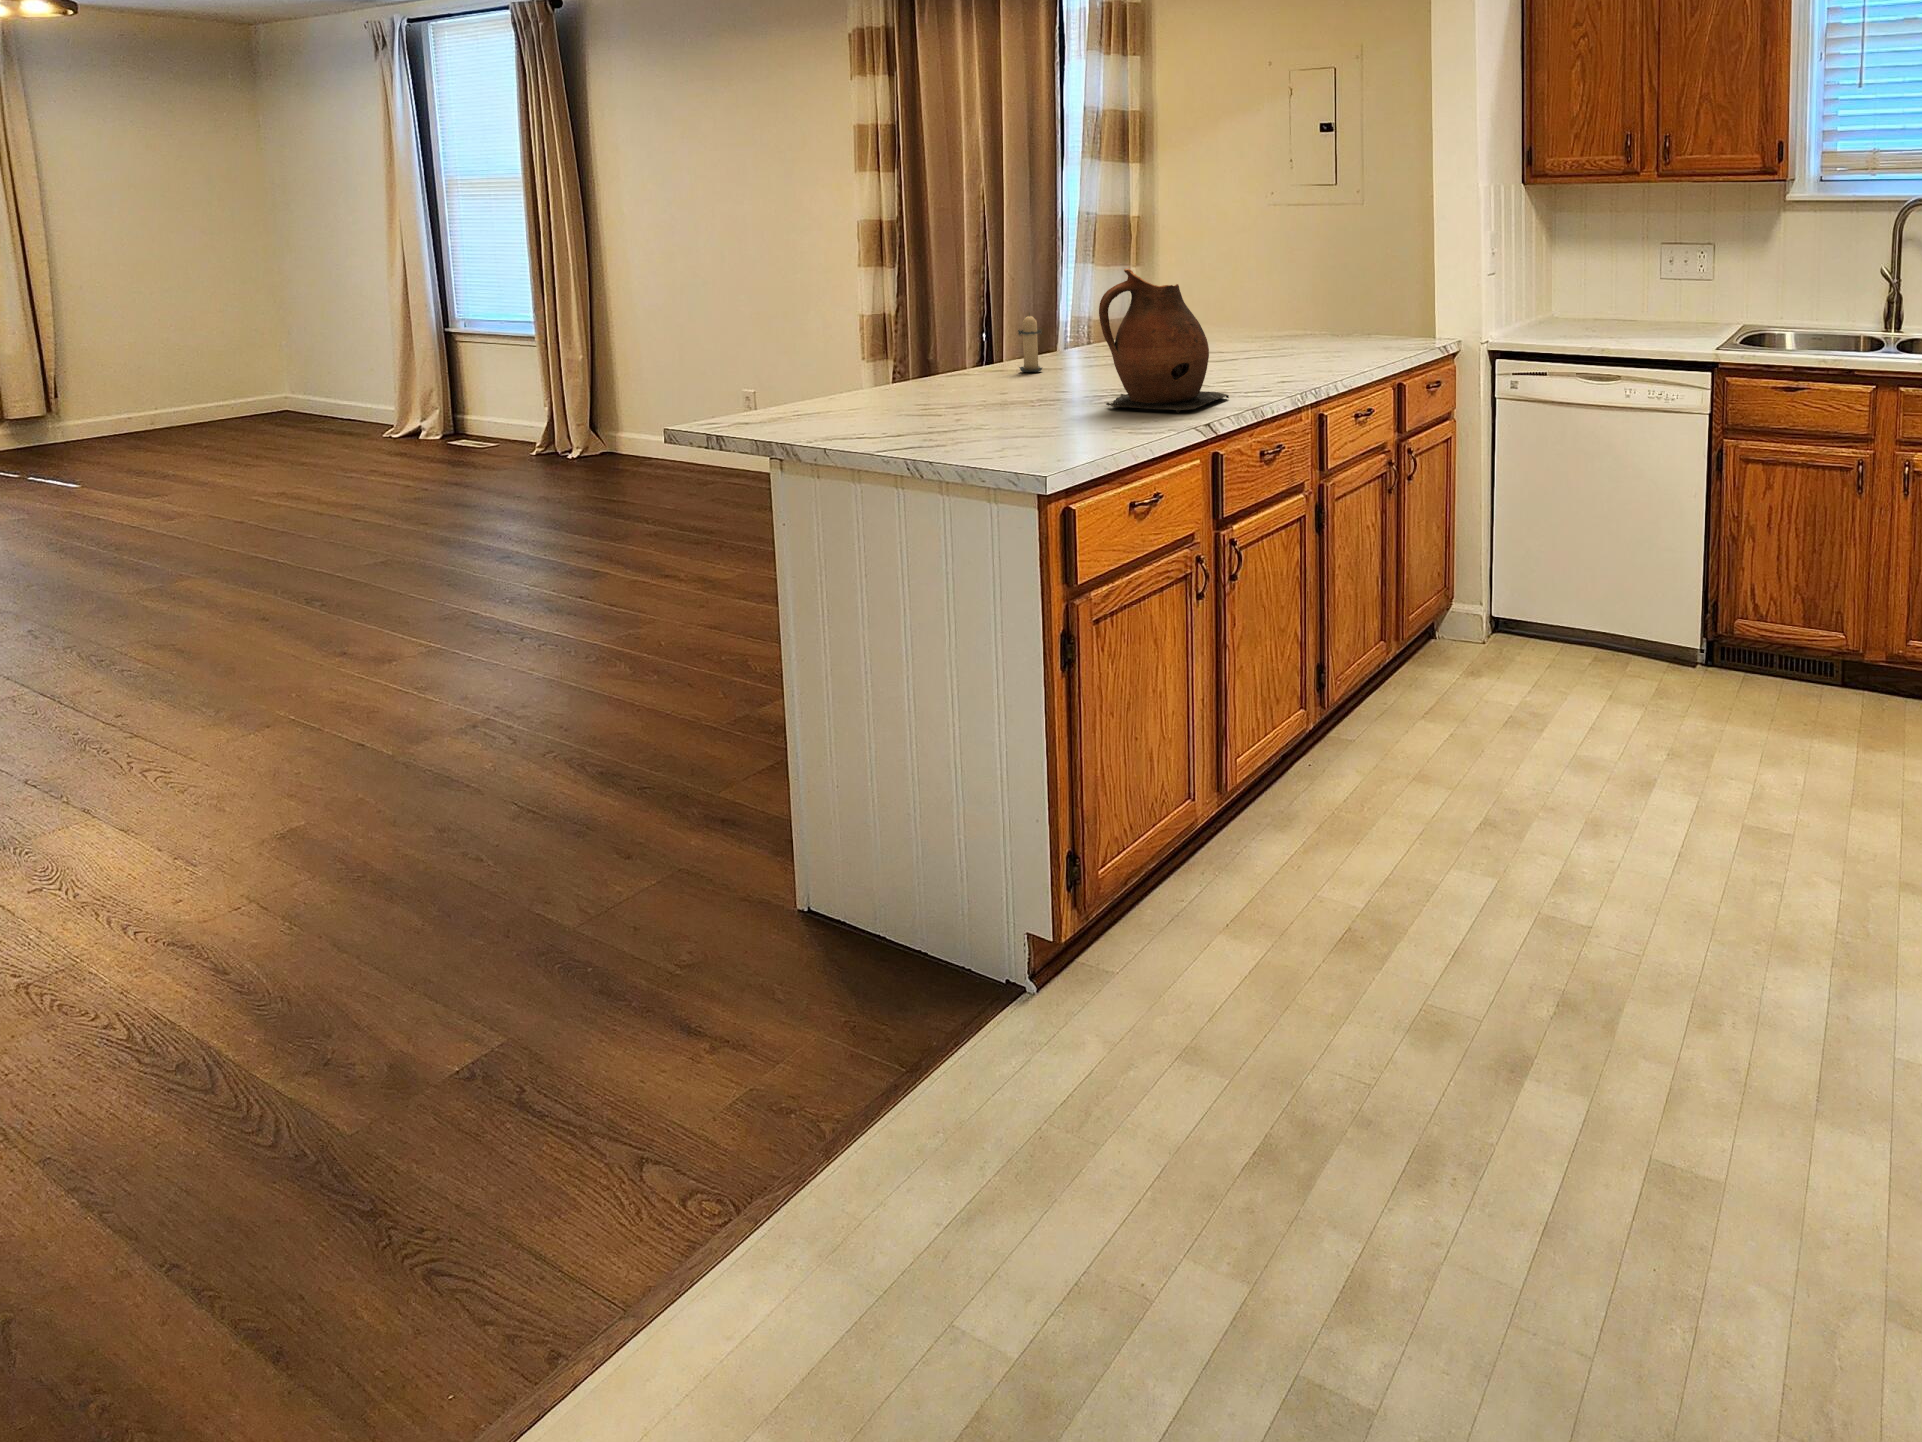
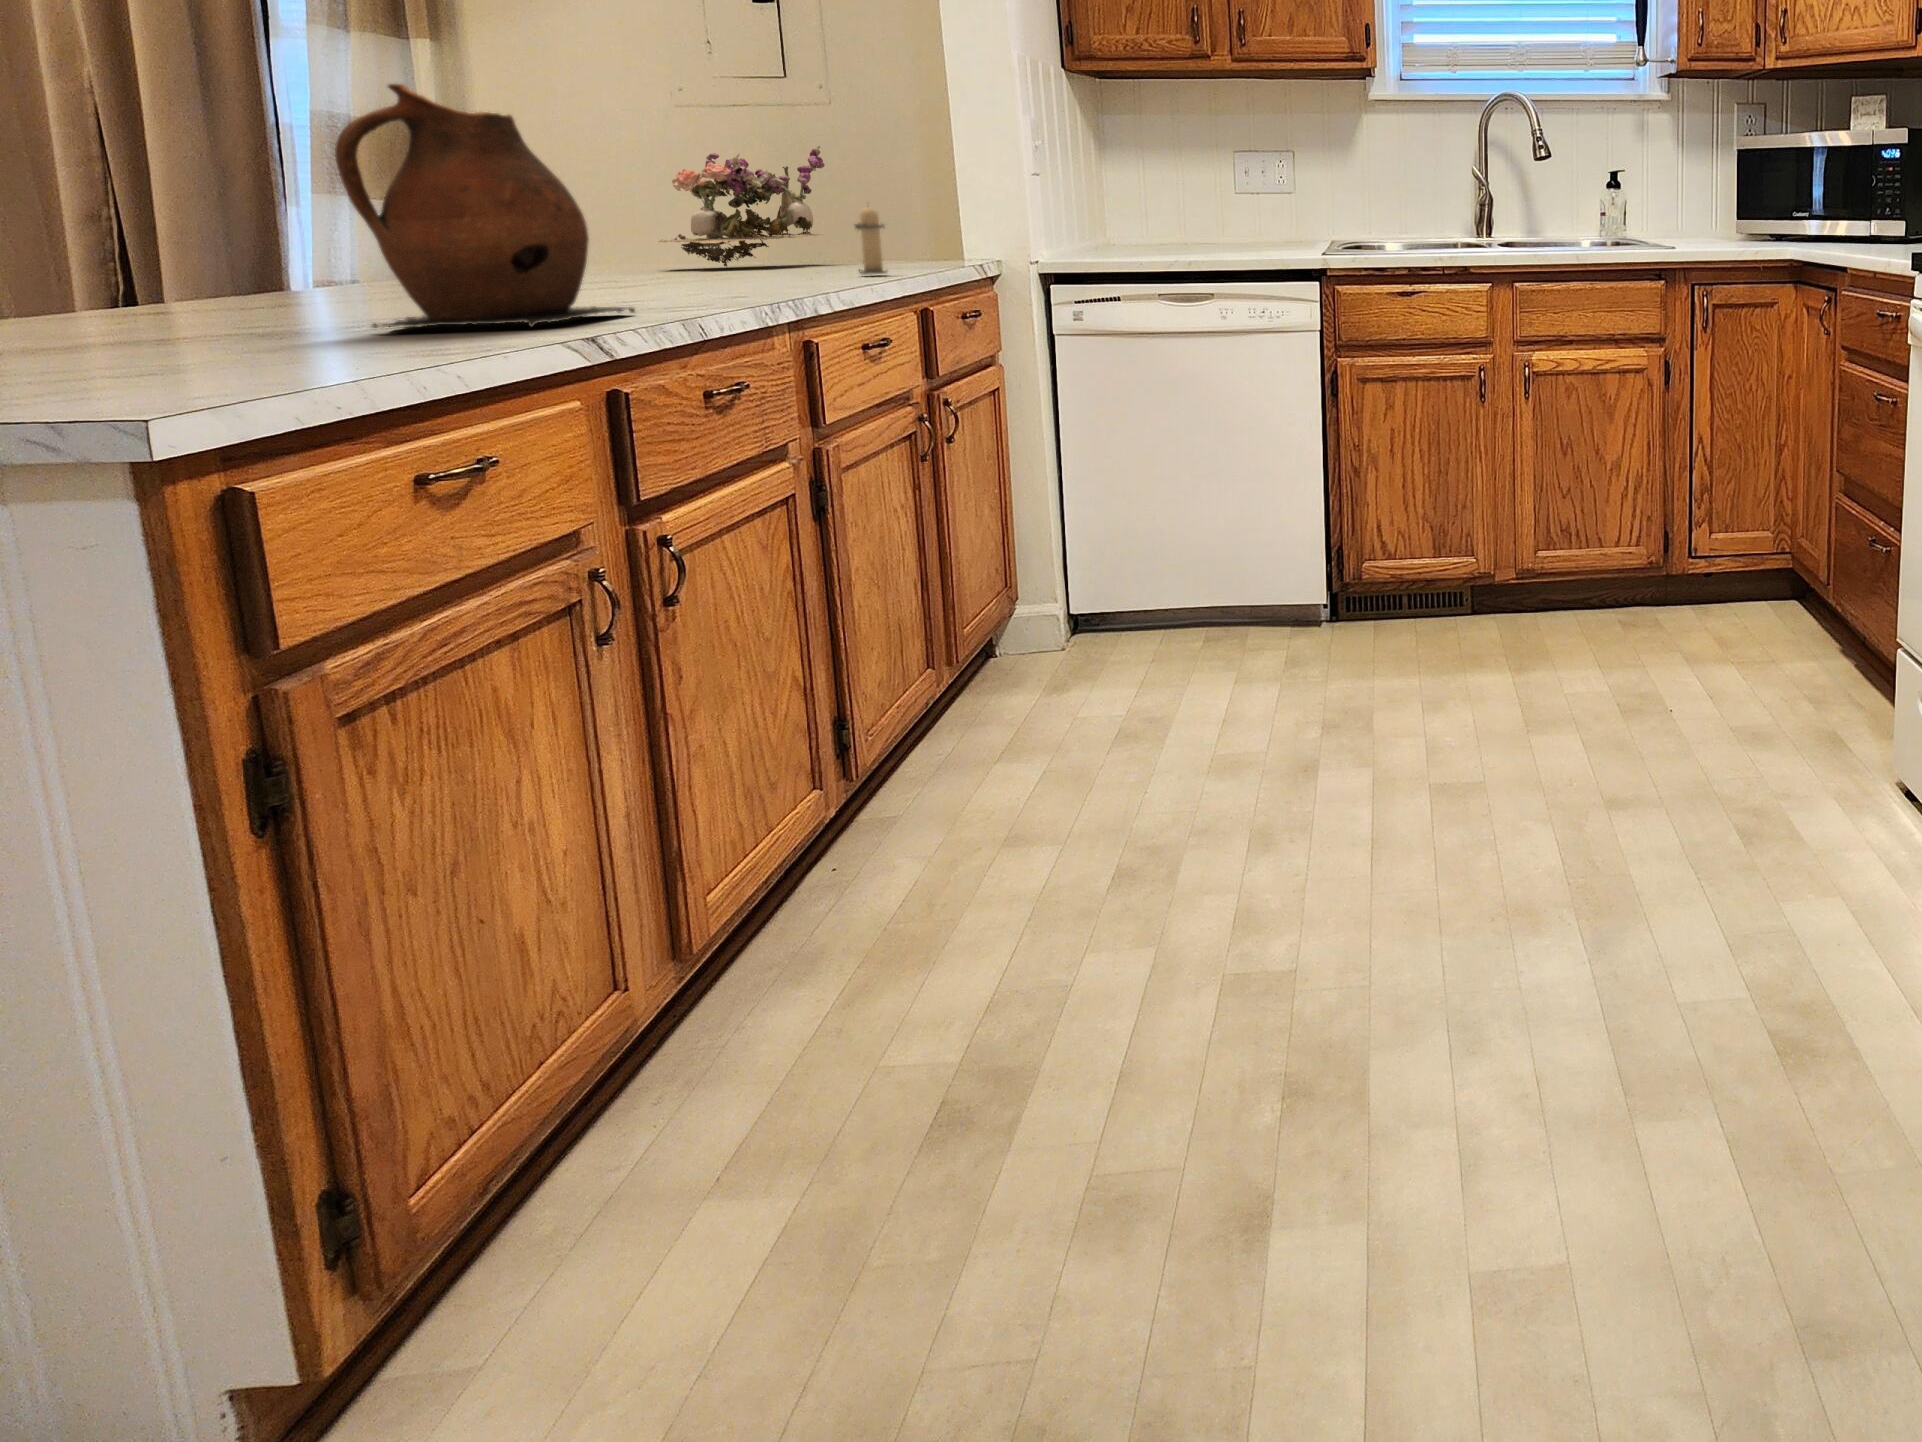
flower arrangement: none [1248,234,1354,320] -> present [659,145,828,267]
candle: present [1018,312,1042,372] -> present [855,207,887,274]

